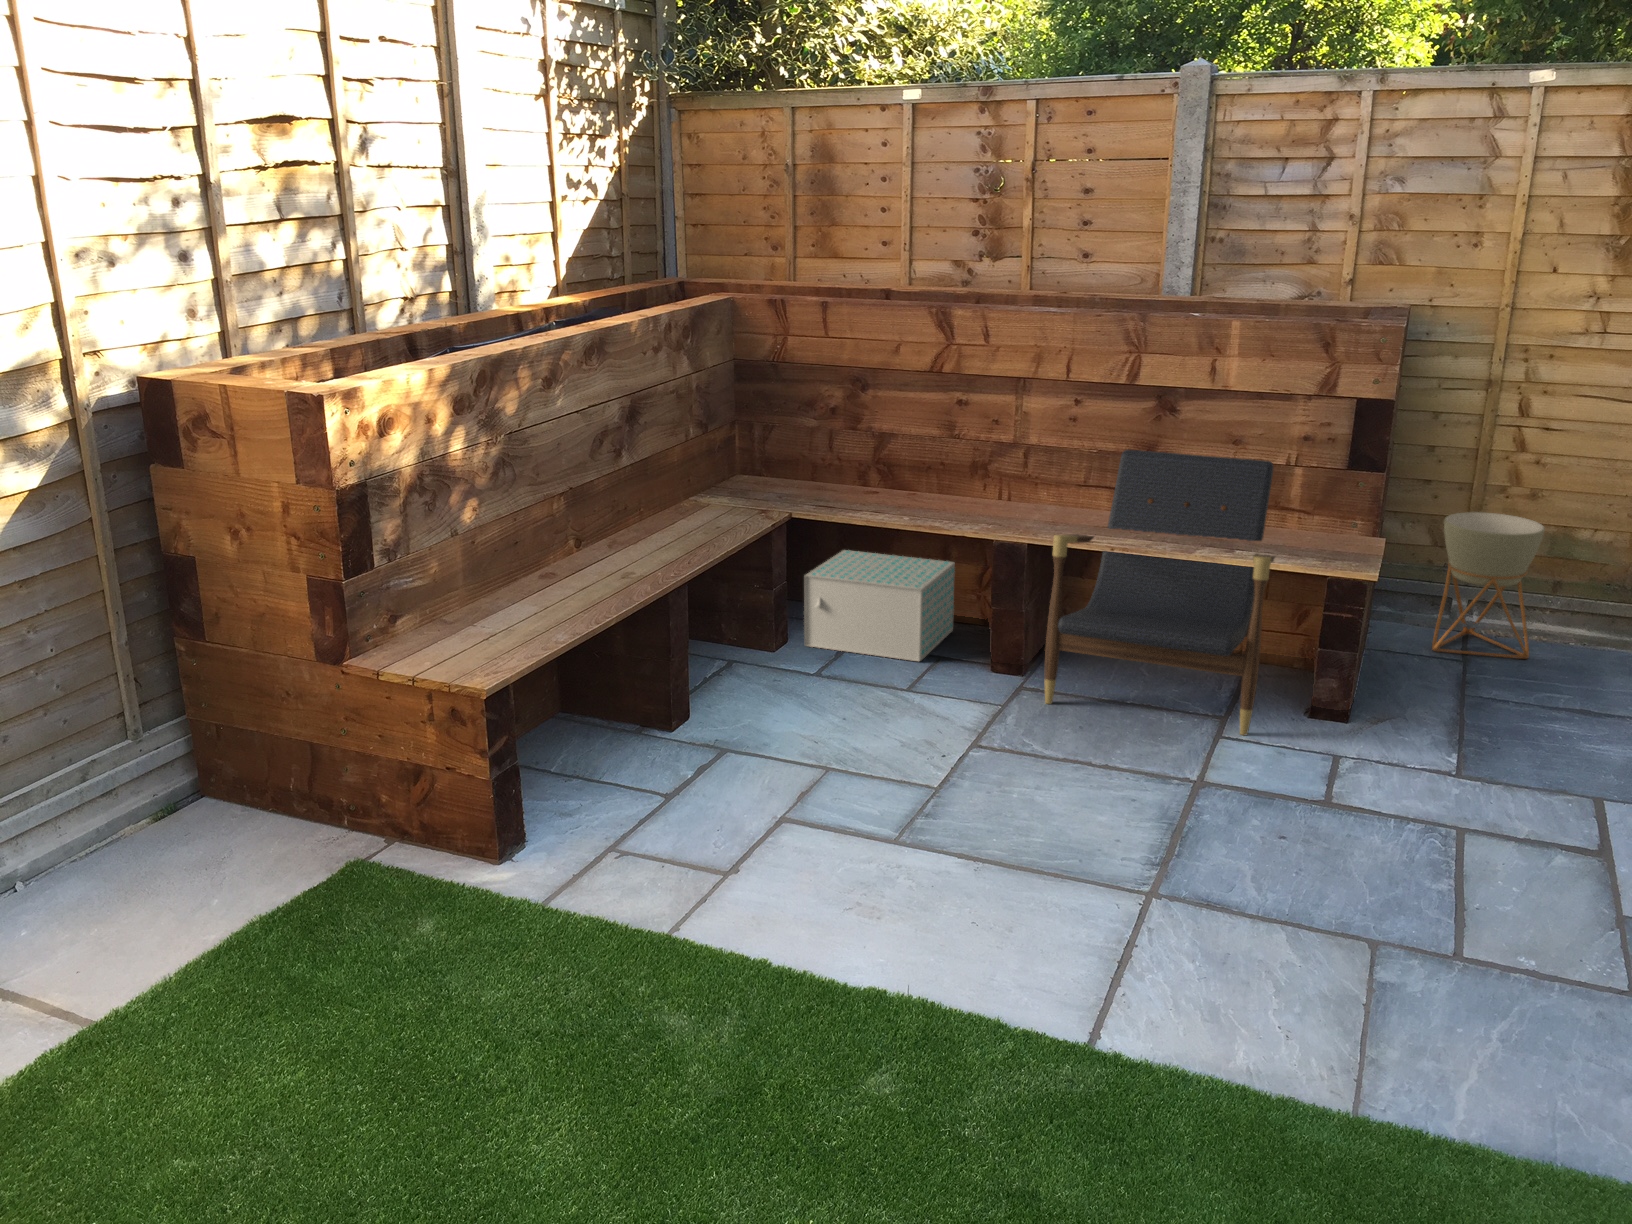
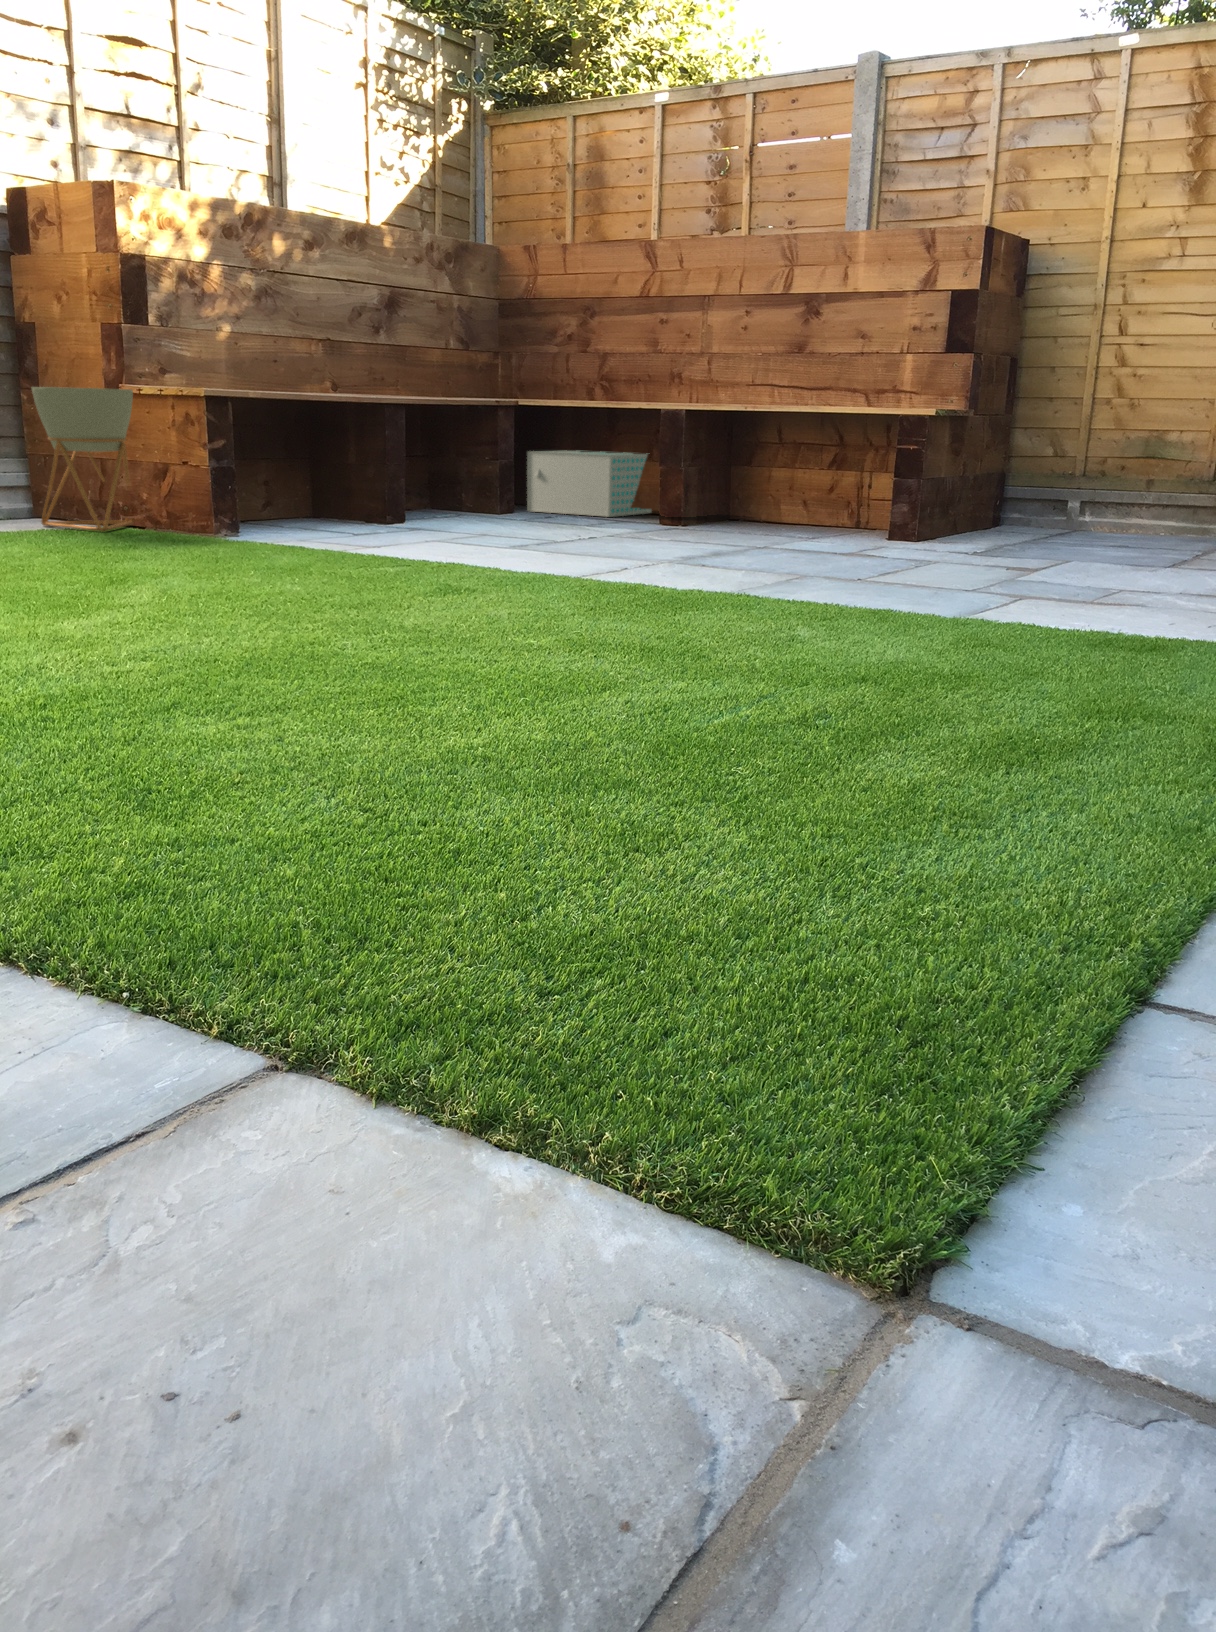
lounge chair: present [1045,449,1275,735] -> none [686,345,885,538]
planter: present [1432,512,1545,659] -> present [32,387,134,531]

